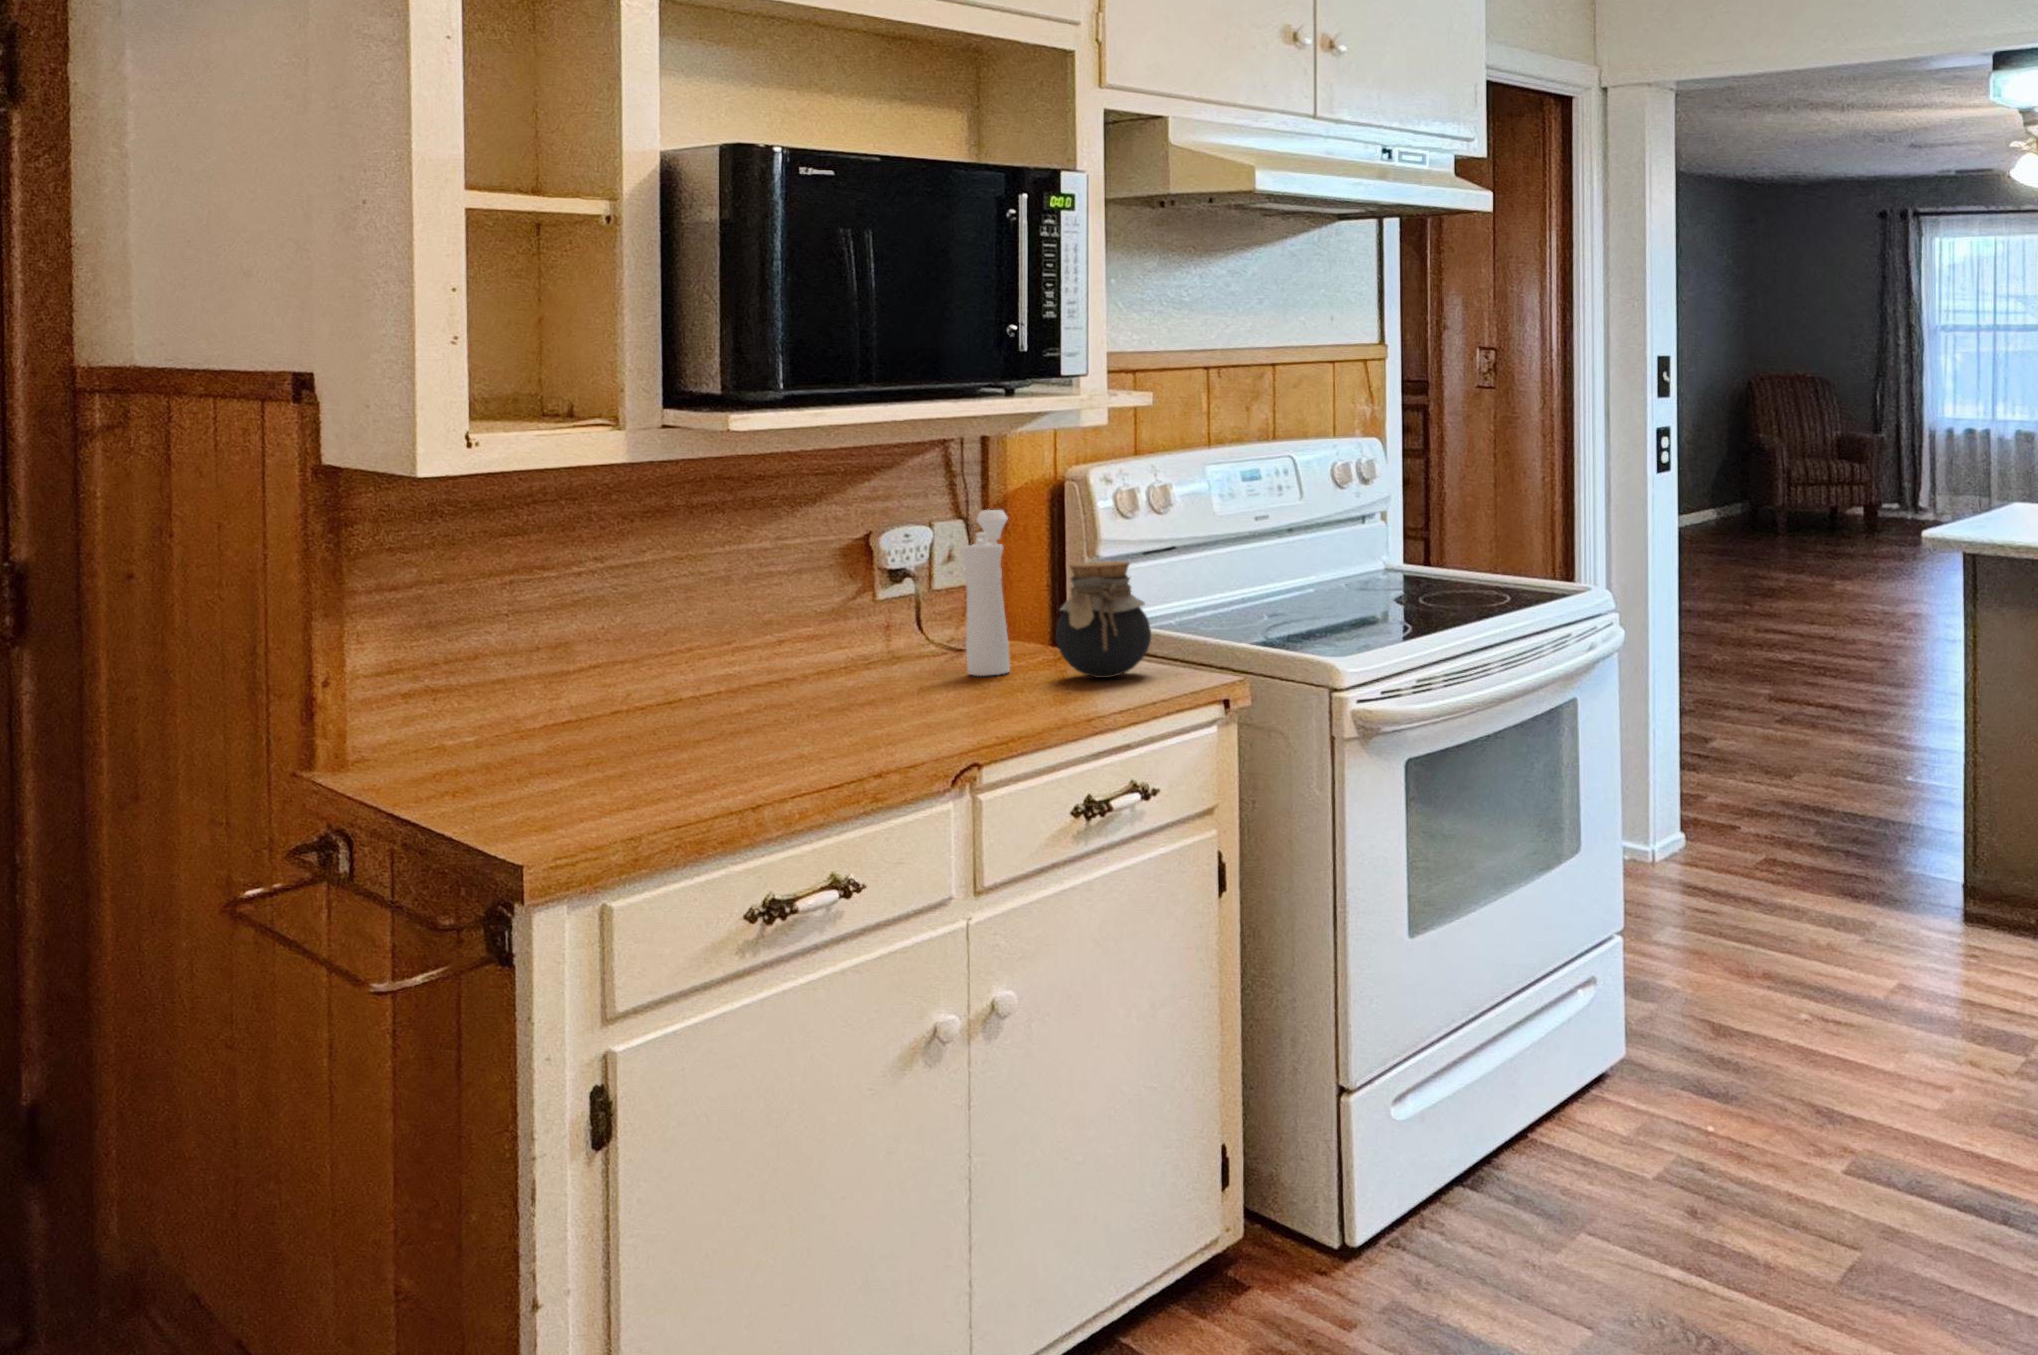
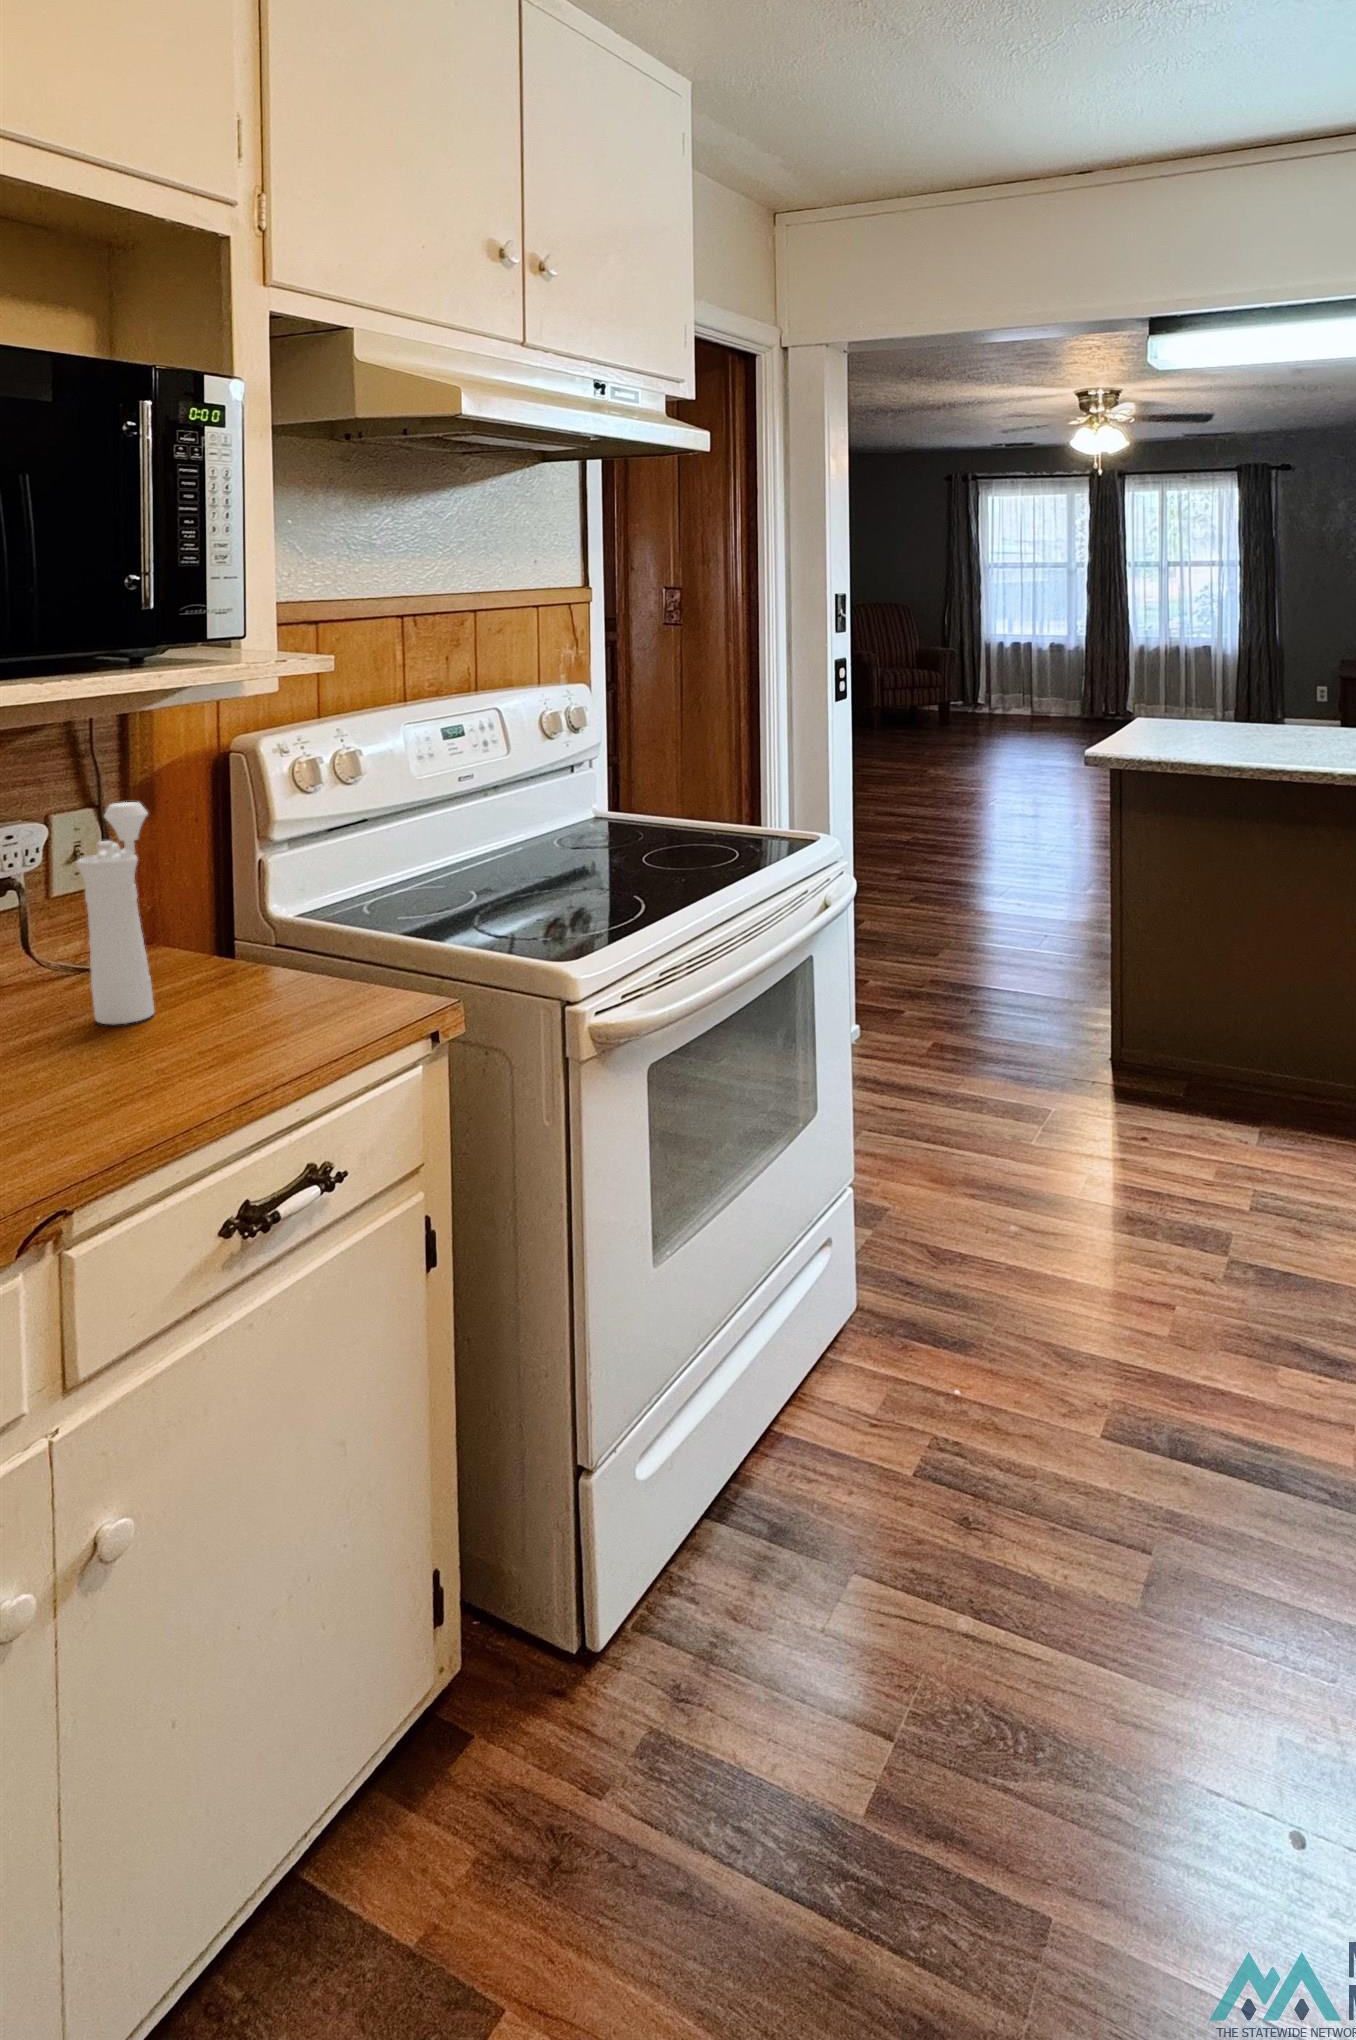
jar: present [1056,561,1151,678] -> none [211,879,338,1029]

